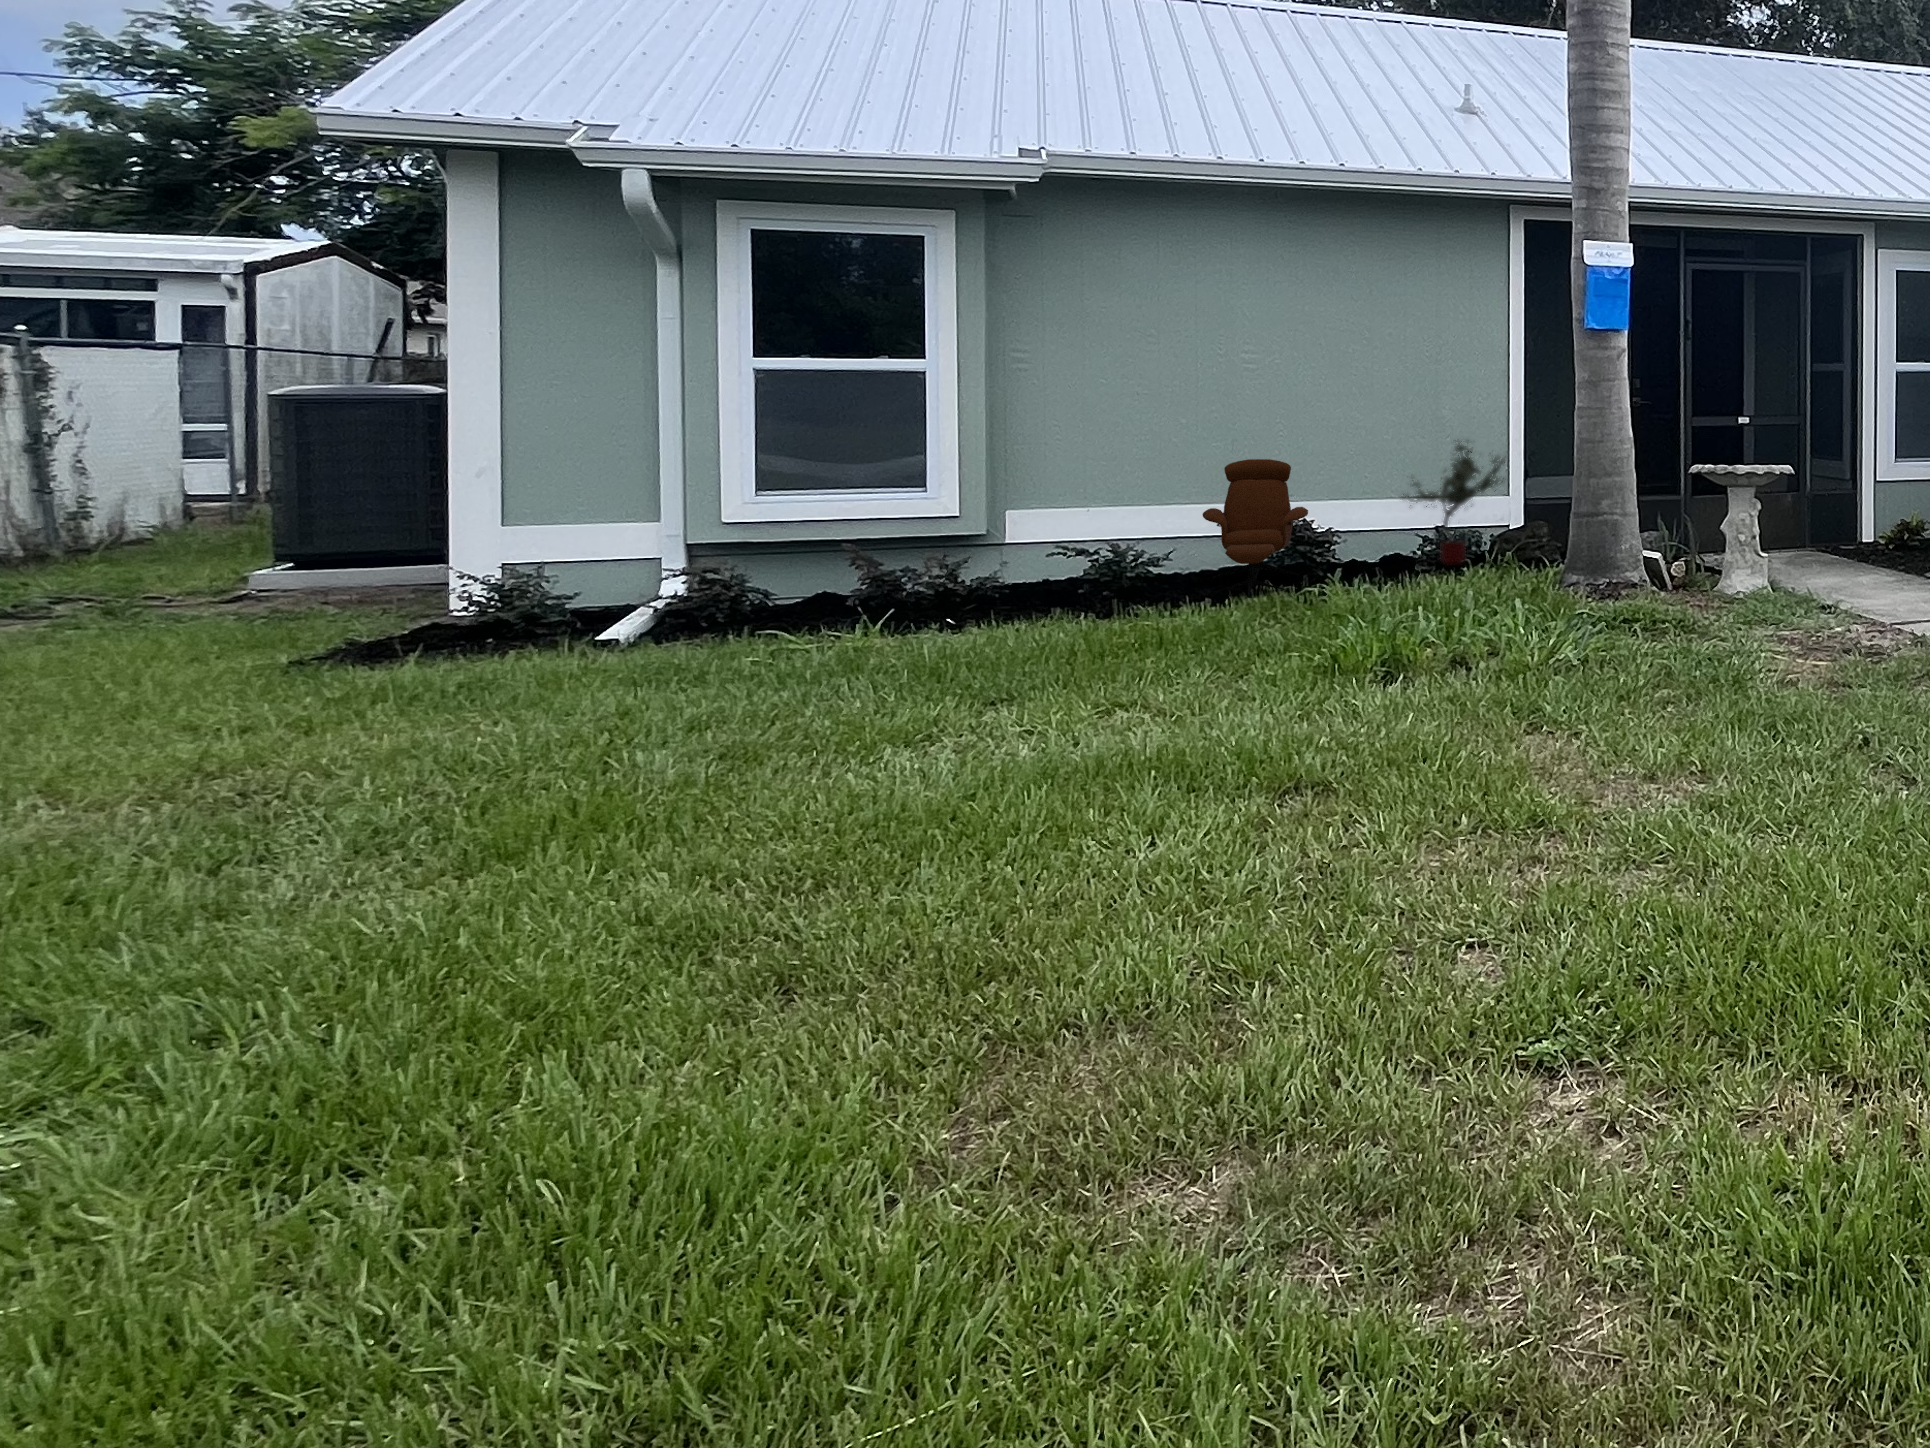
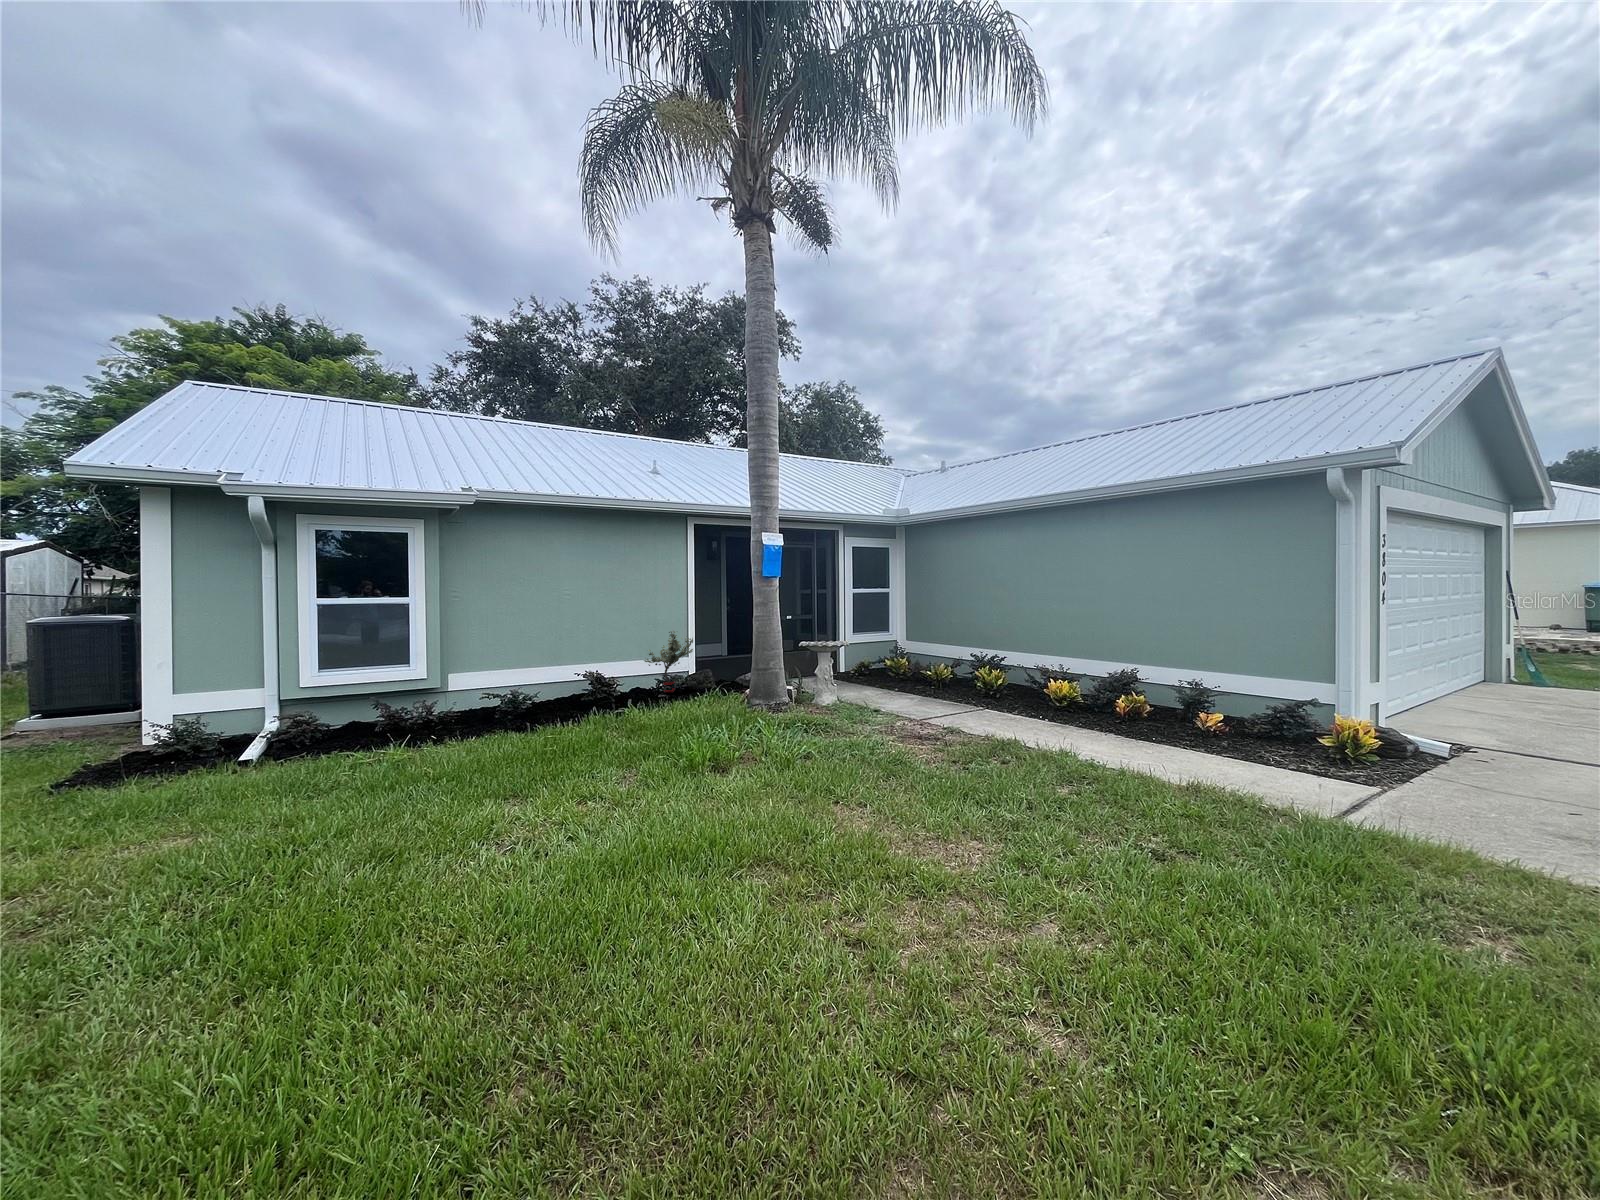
lounge chair: present [1202,459,1308,597] -> none [552,644,604,716]

